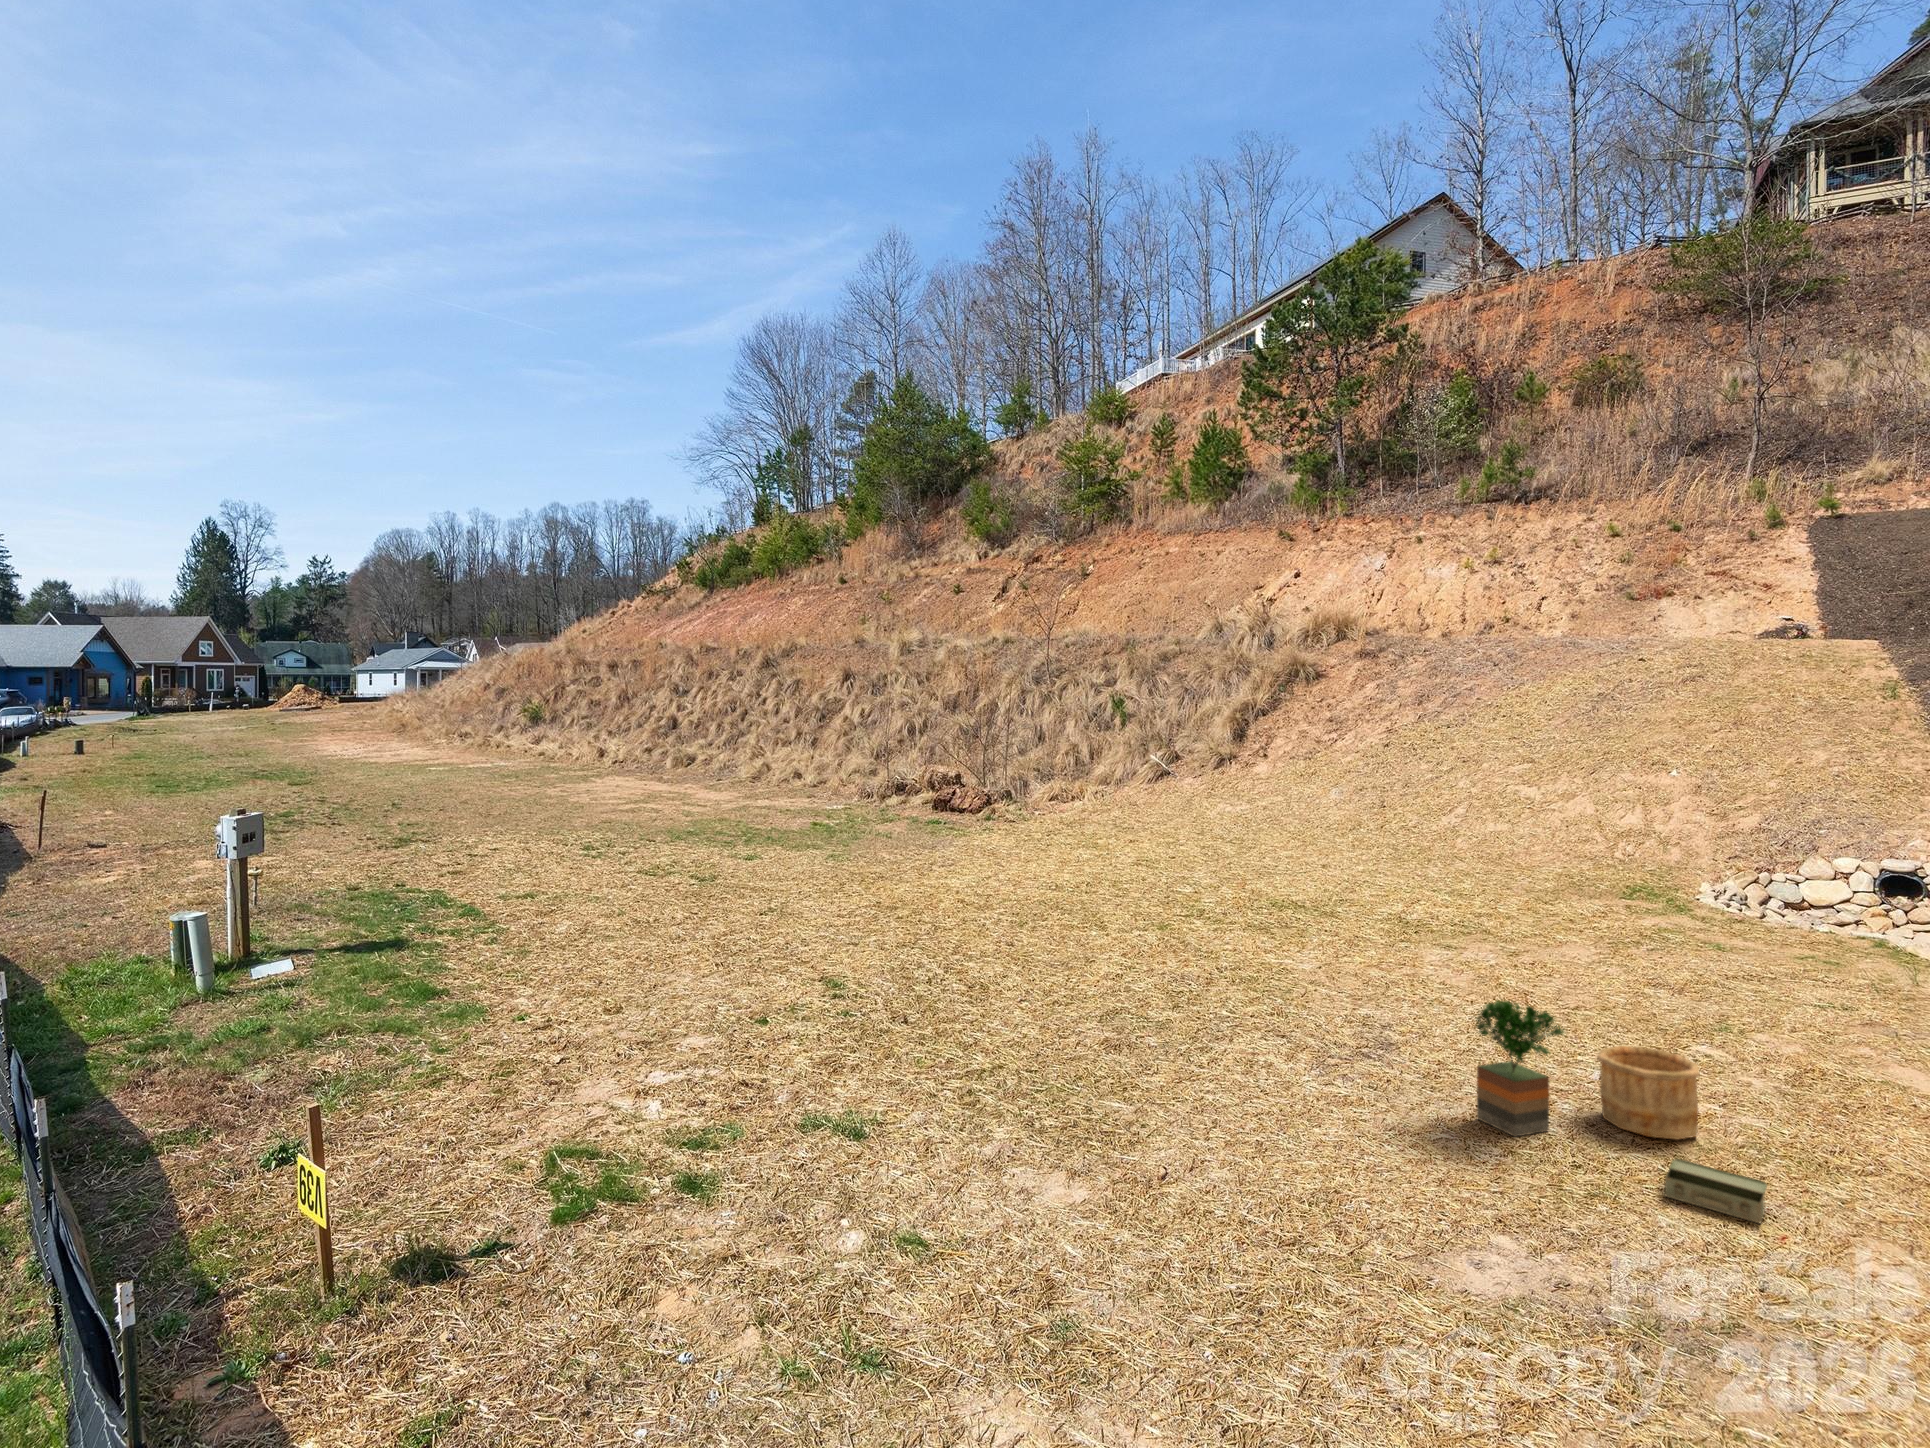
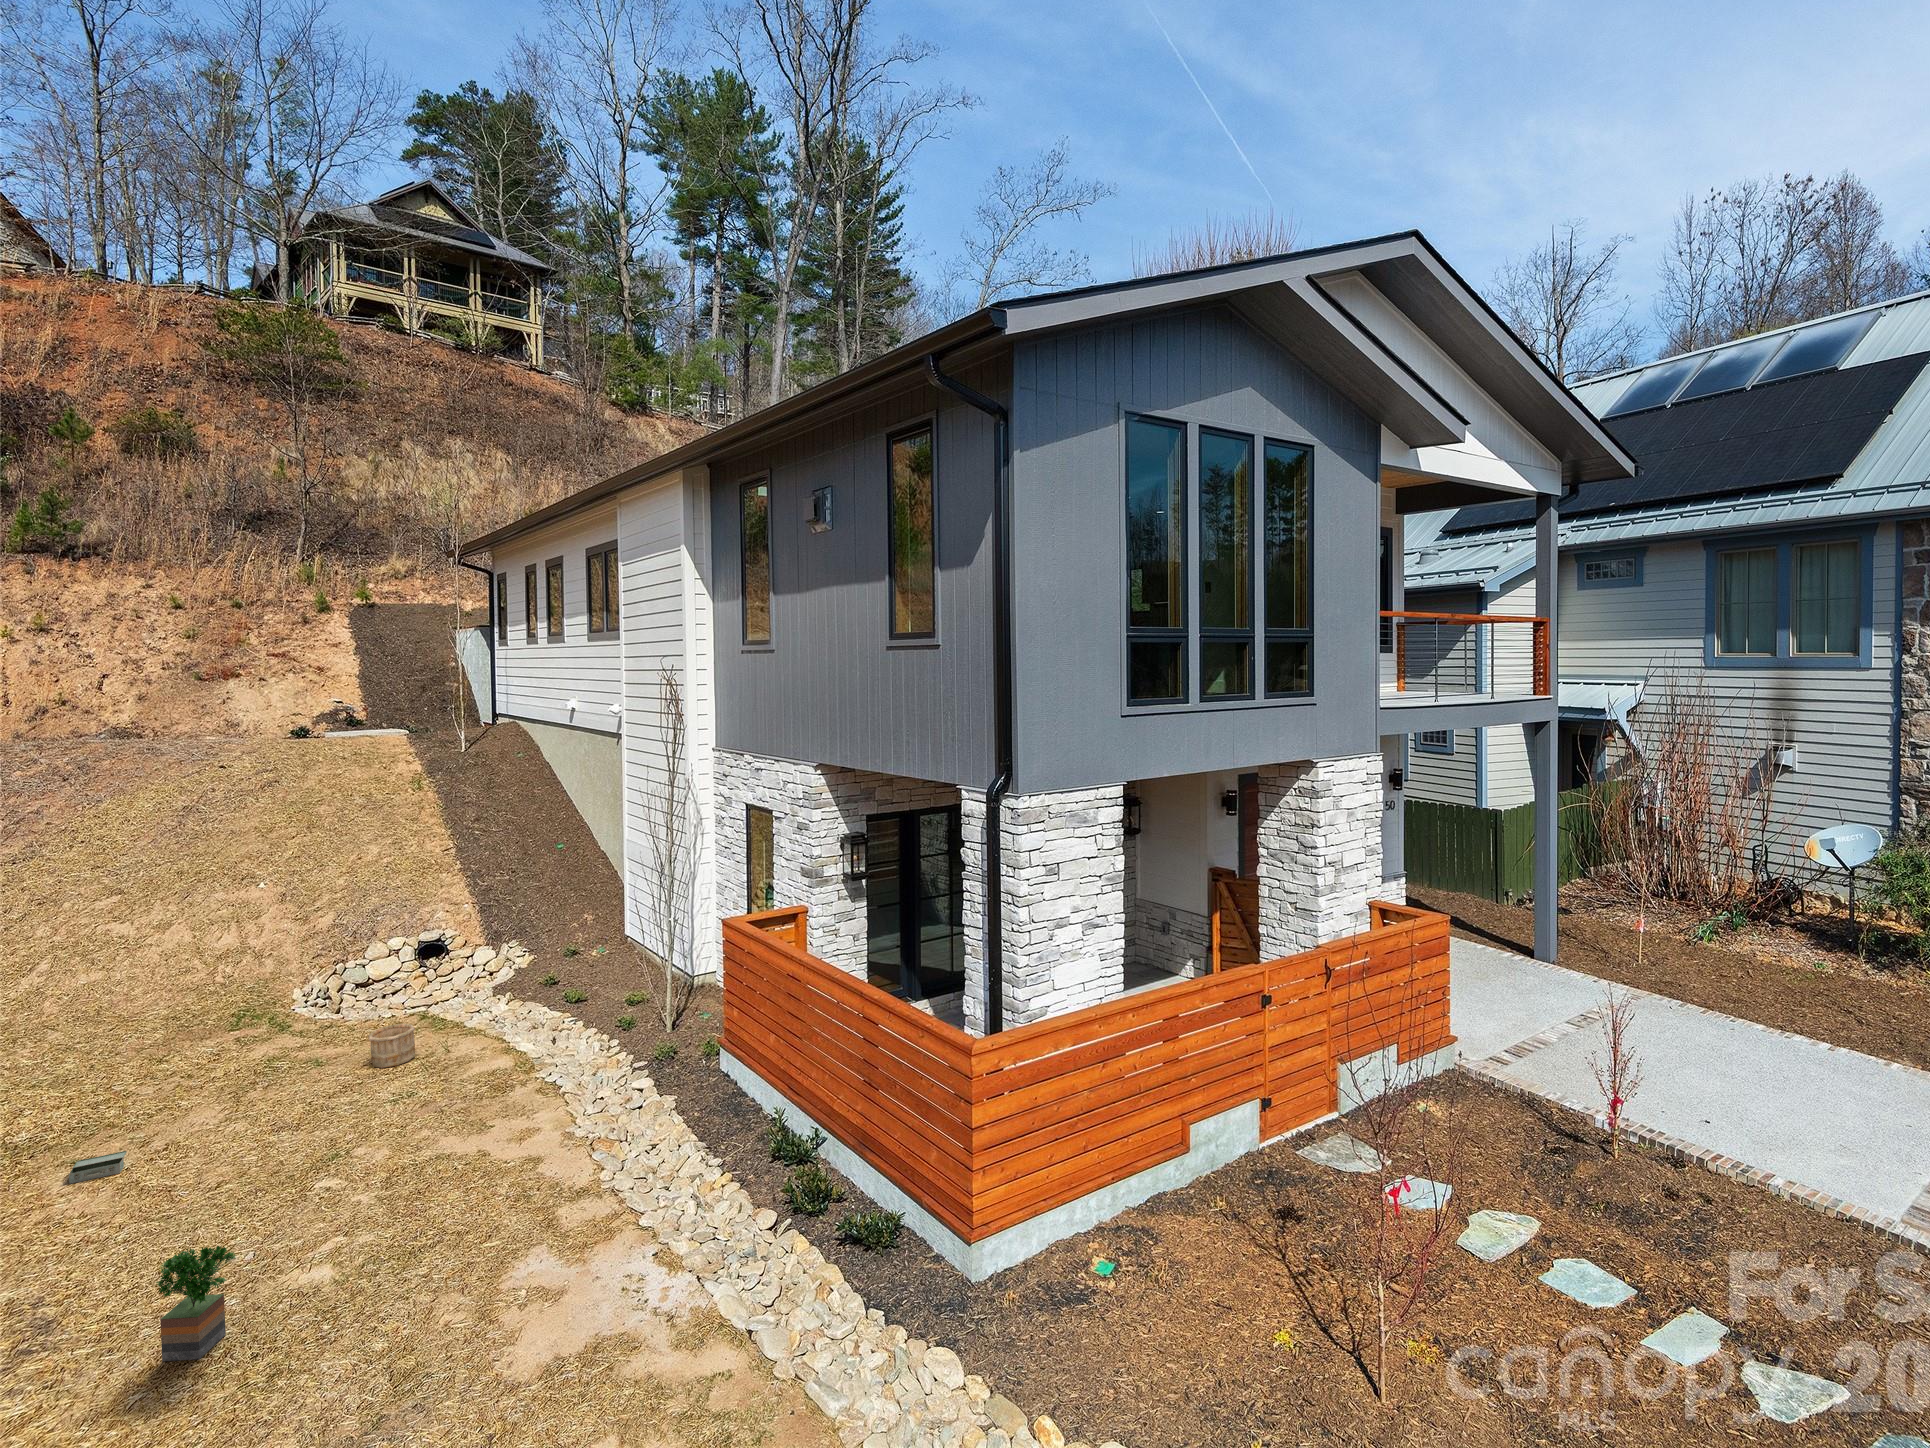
wooden bucket: present [1597,1046,1700,1140] -> present [368,1023,415,1068]
toolbox: present [1665,1159,1767,1223] -> present [69,1151,127,1184]

